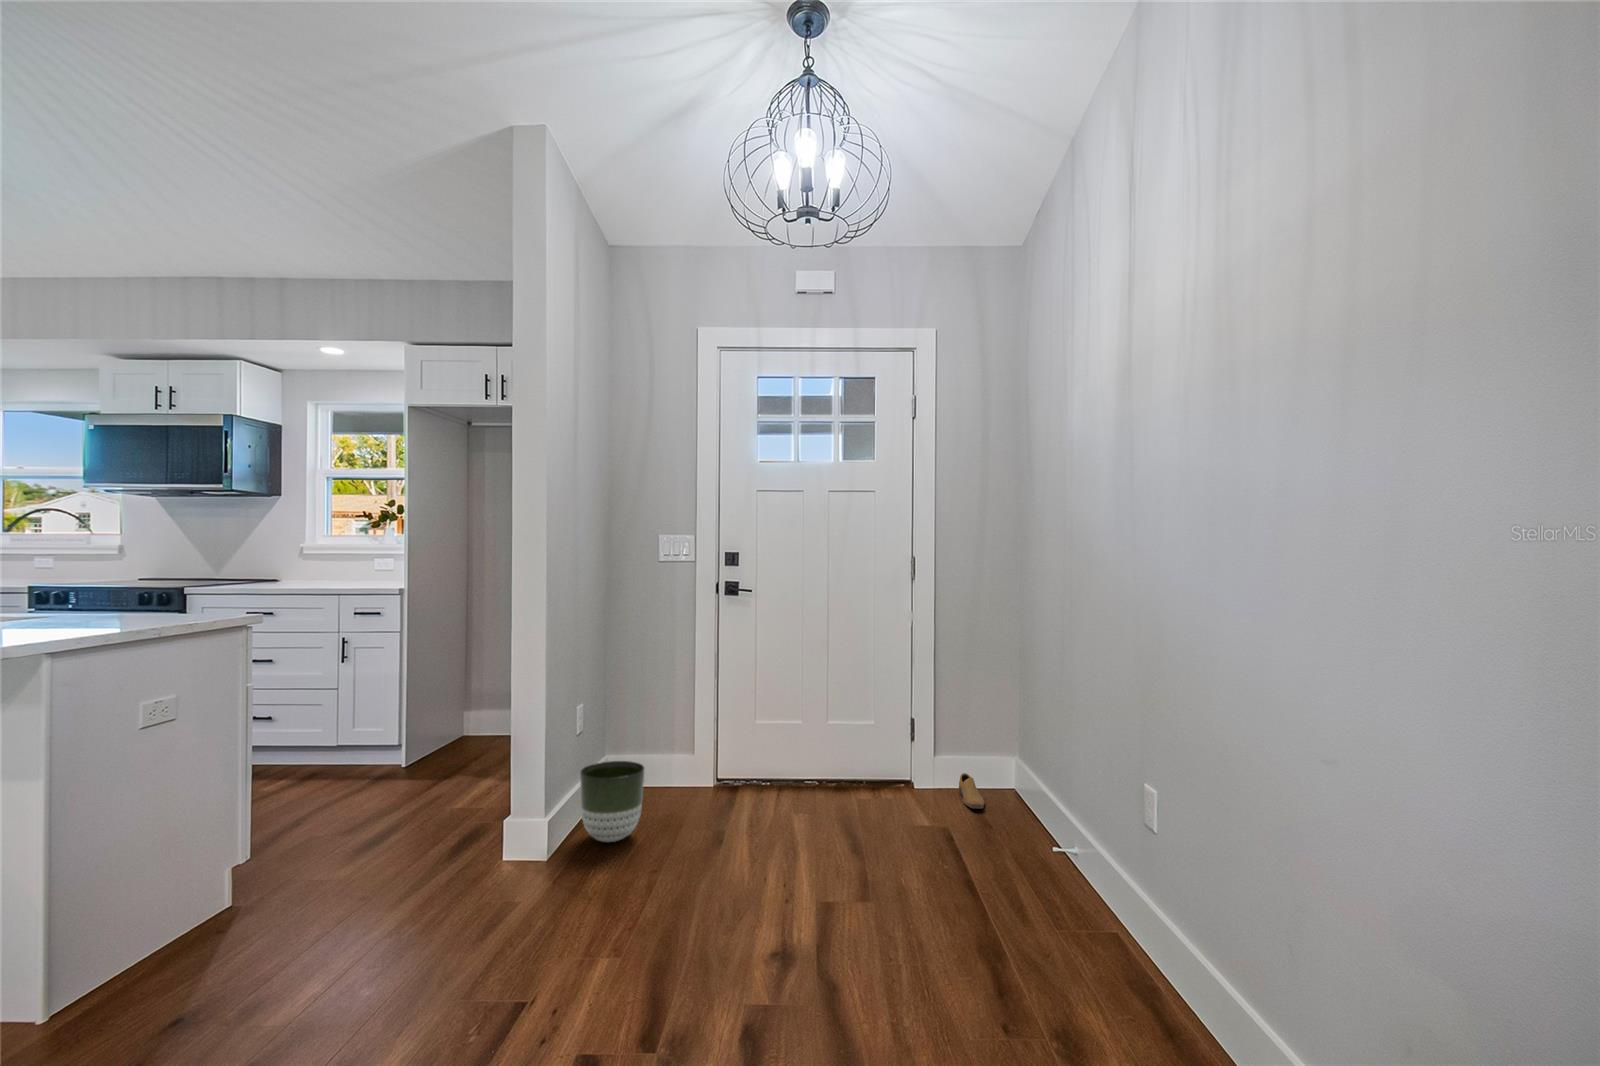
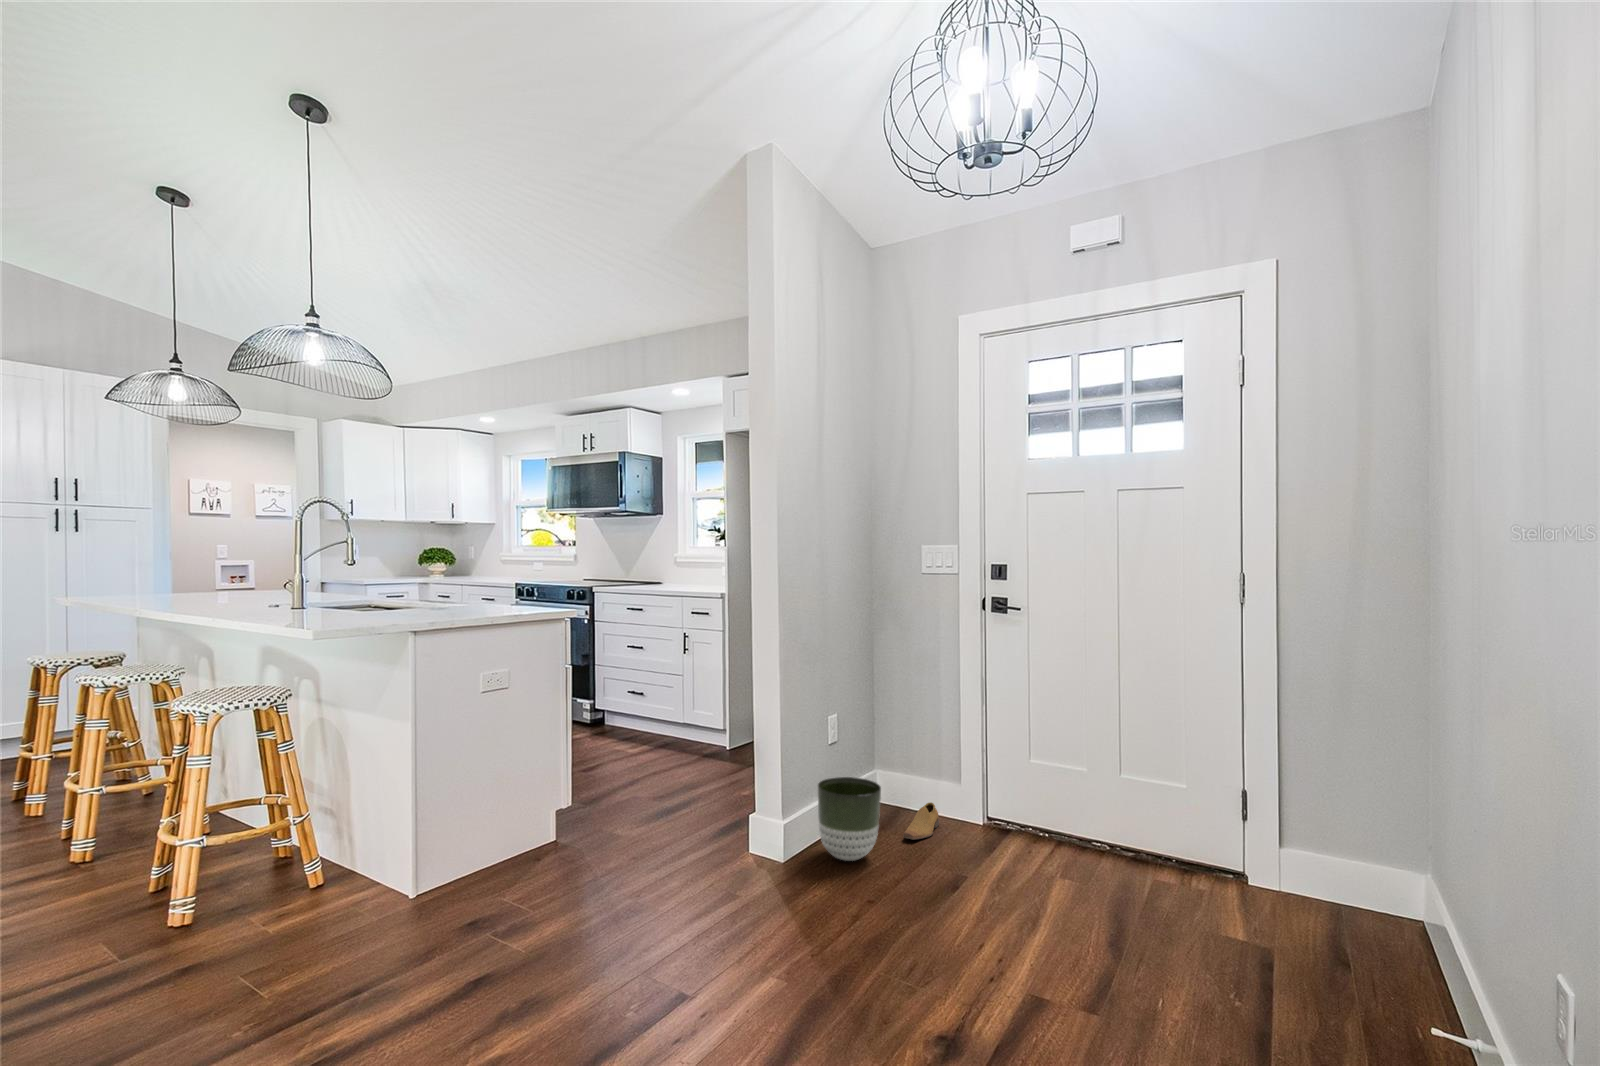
shoe: present [959,773,985,809] -> present [903,803,939,840]

